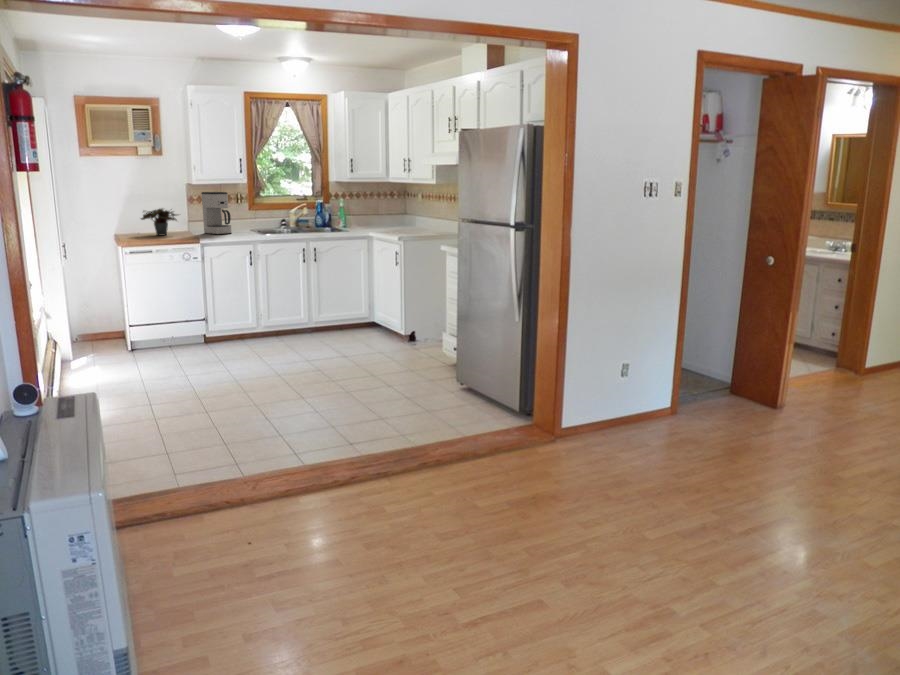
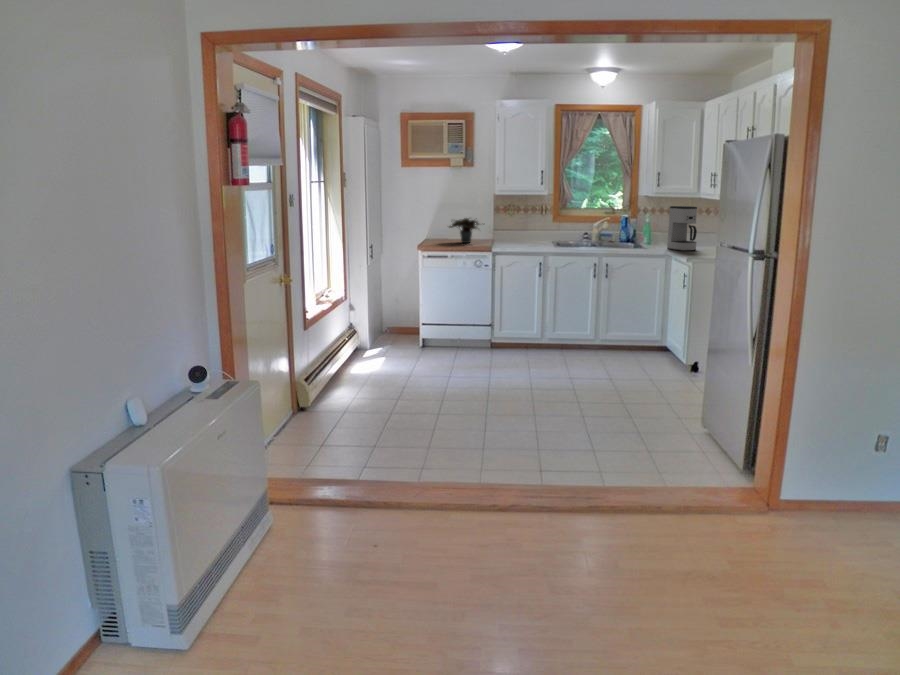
coffee maker: present [201,192,232,234] -> present [667,206,697,251]

